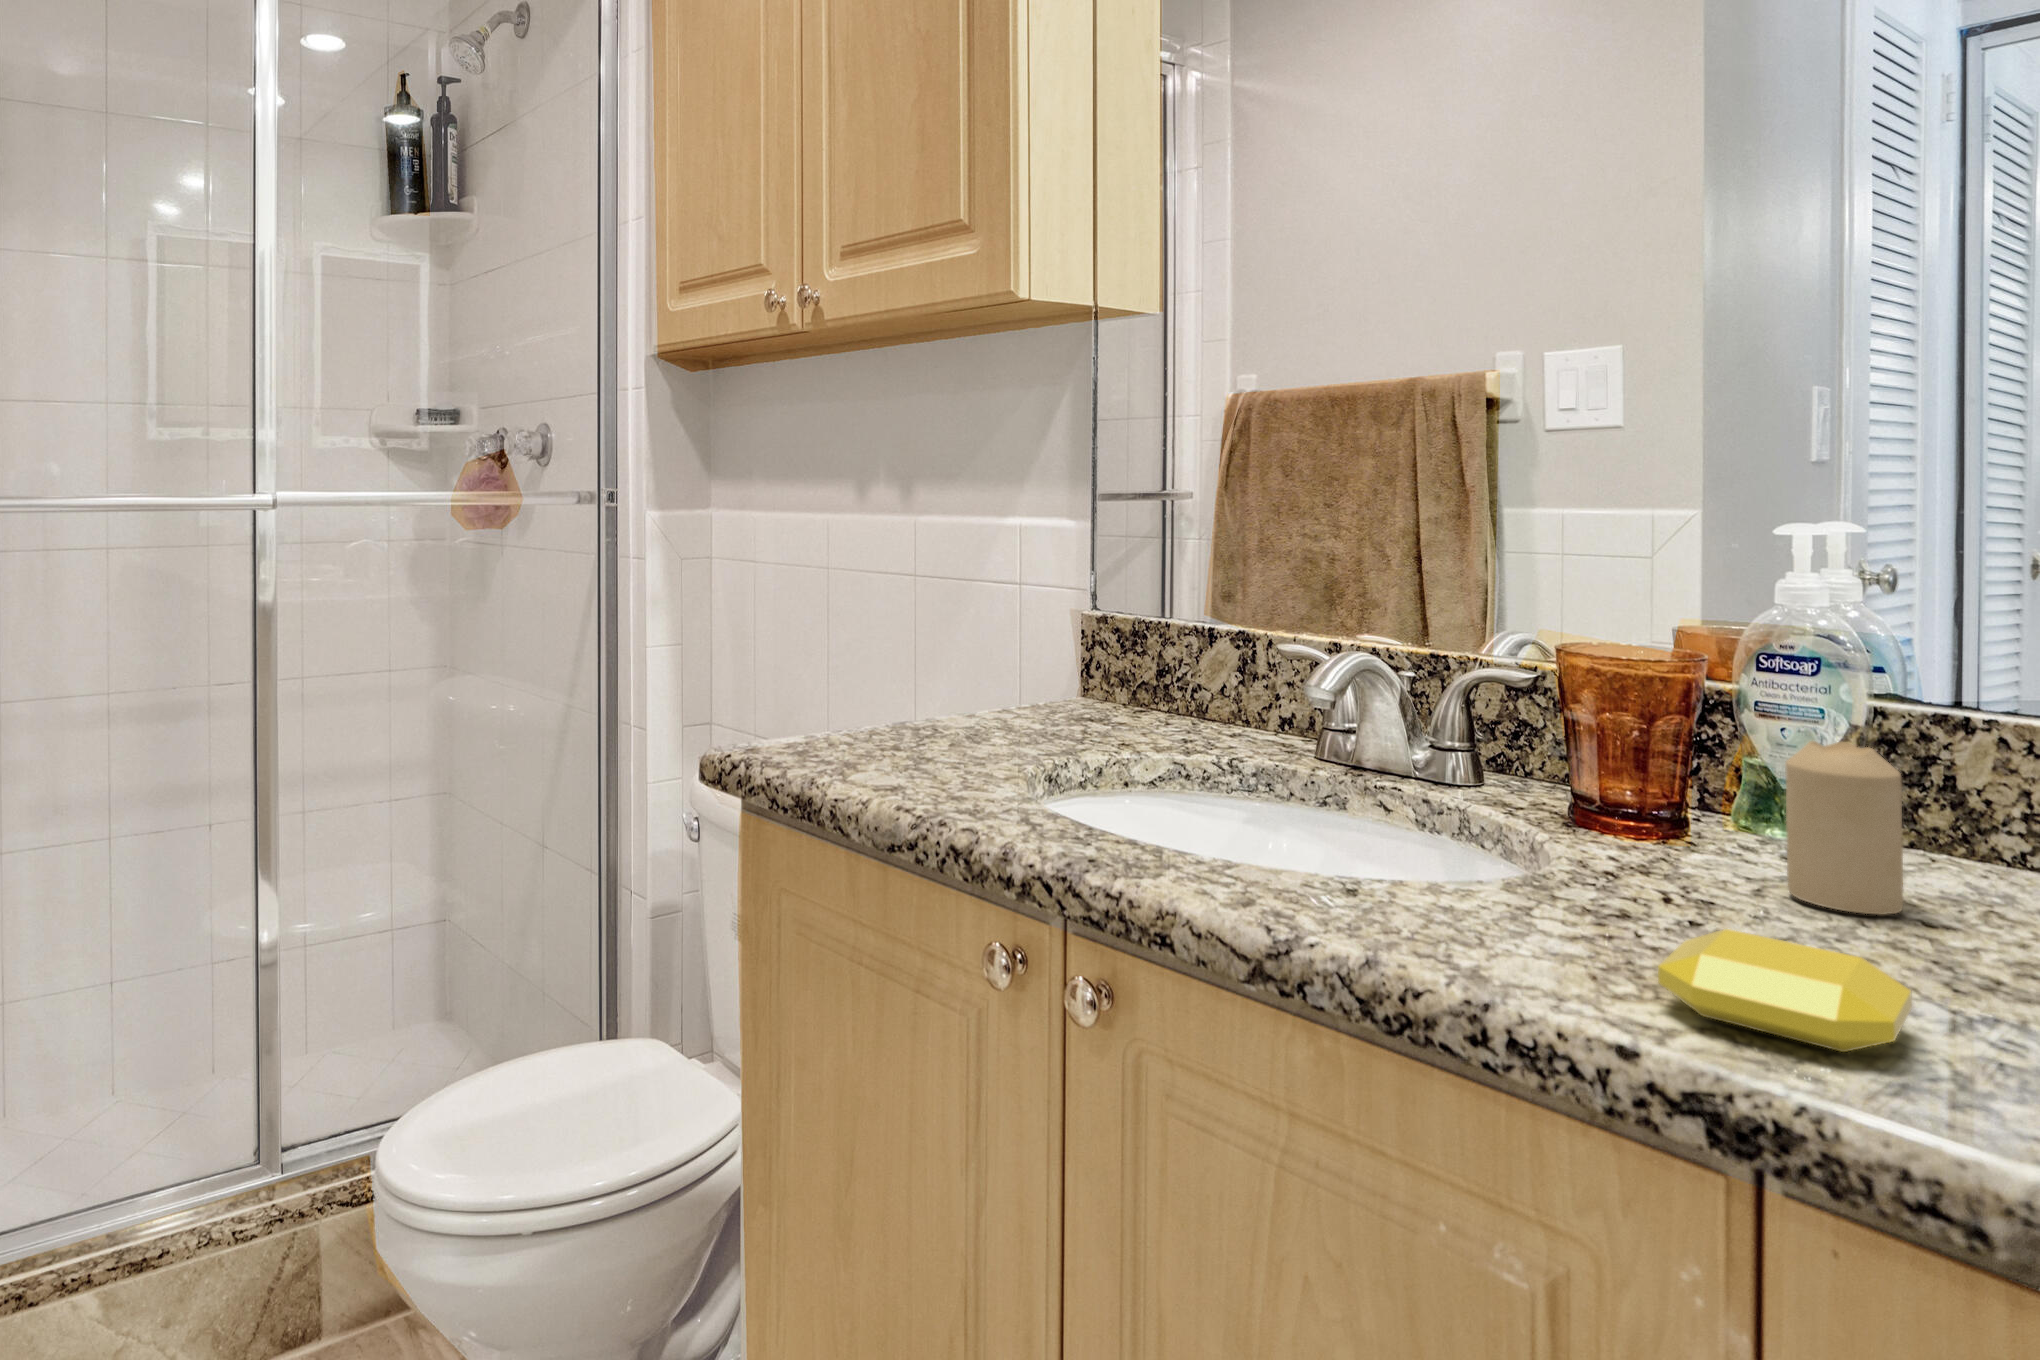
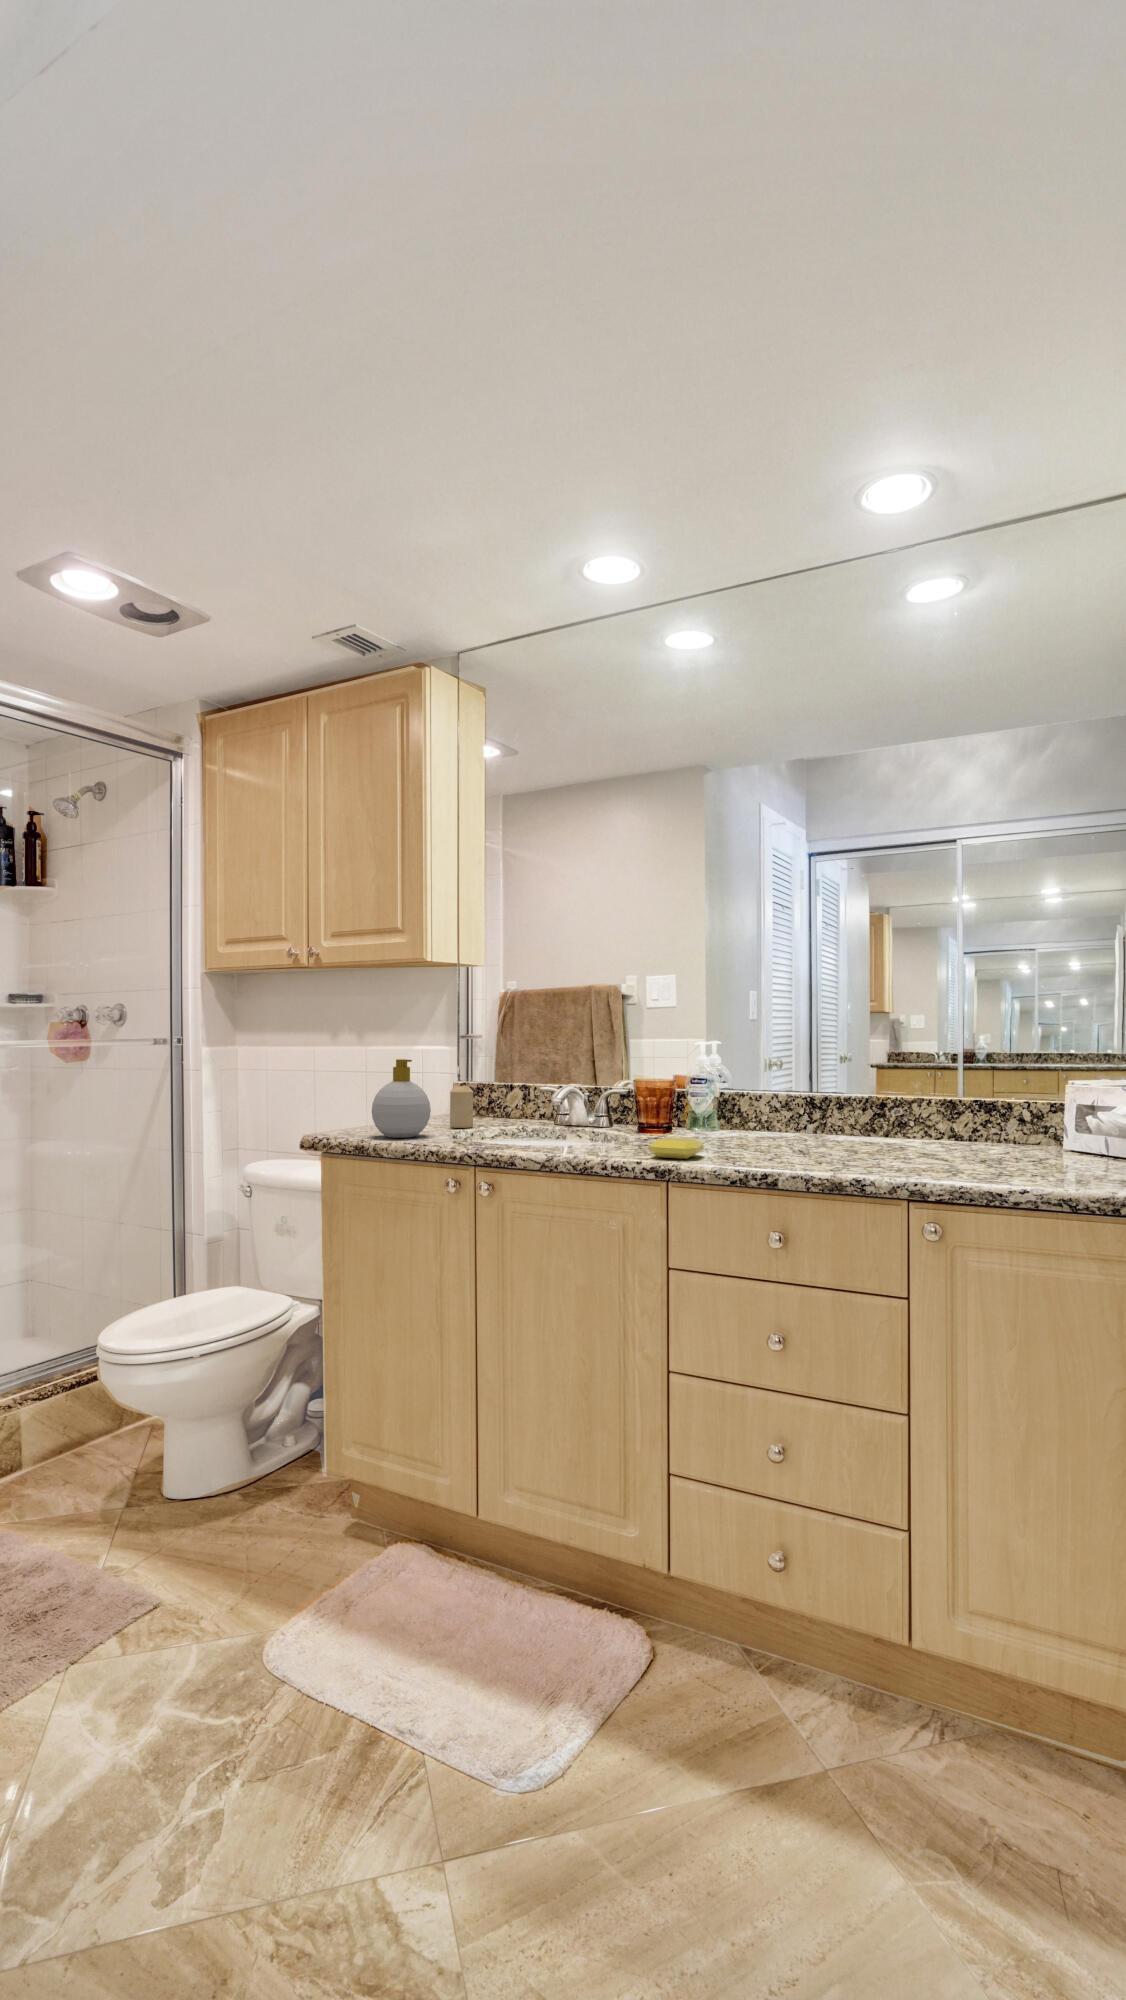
soap bottle: none [850,591,988,775] -> present [372,1059,431,1138]
candle: present [1785,741,1903,915] -> present [450,1085,473,1128]

